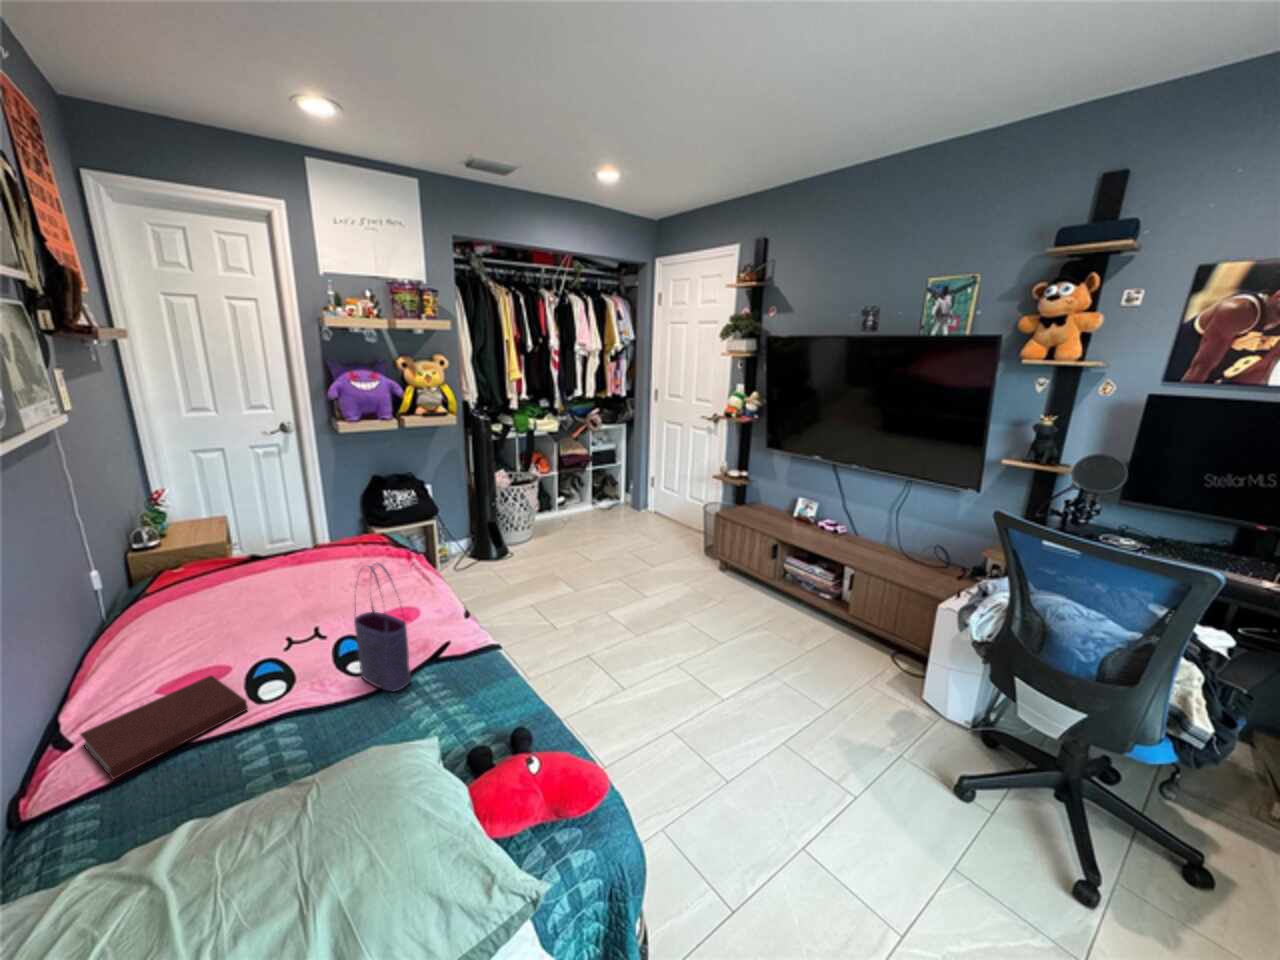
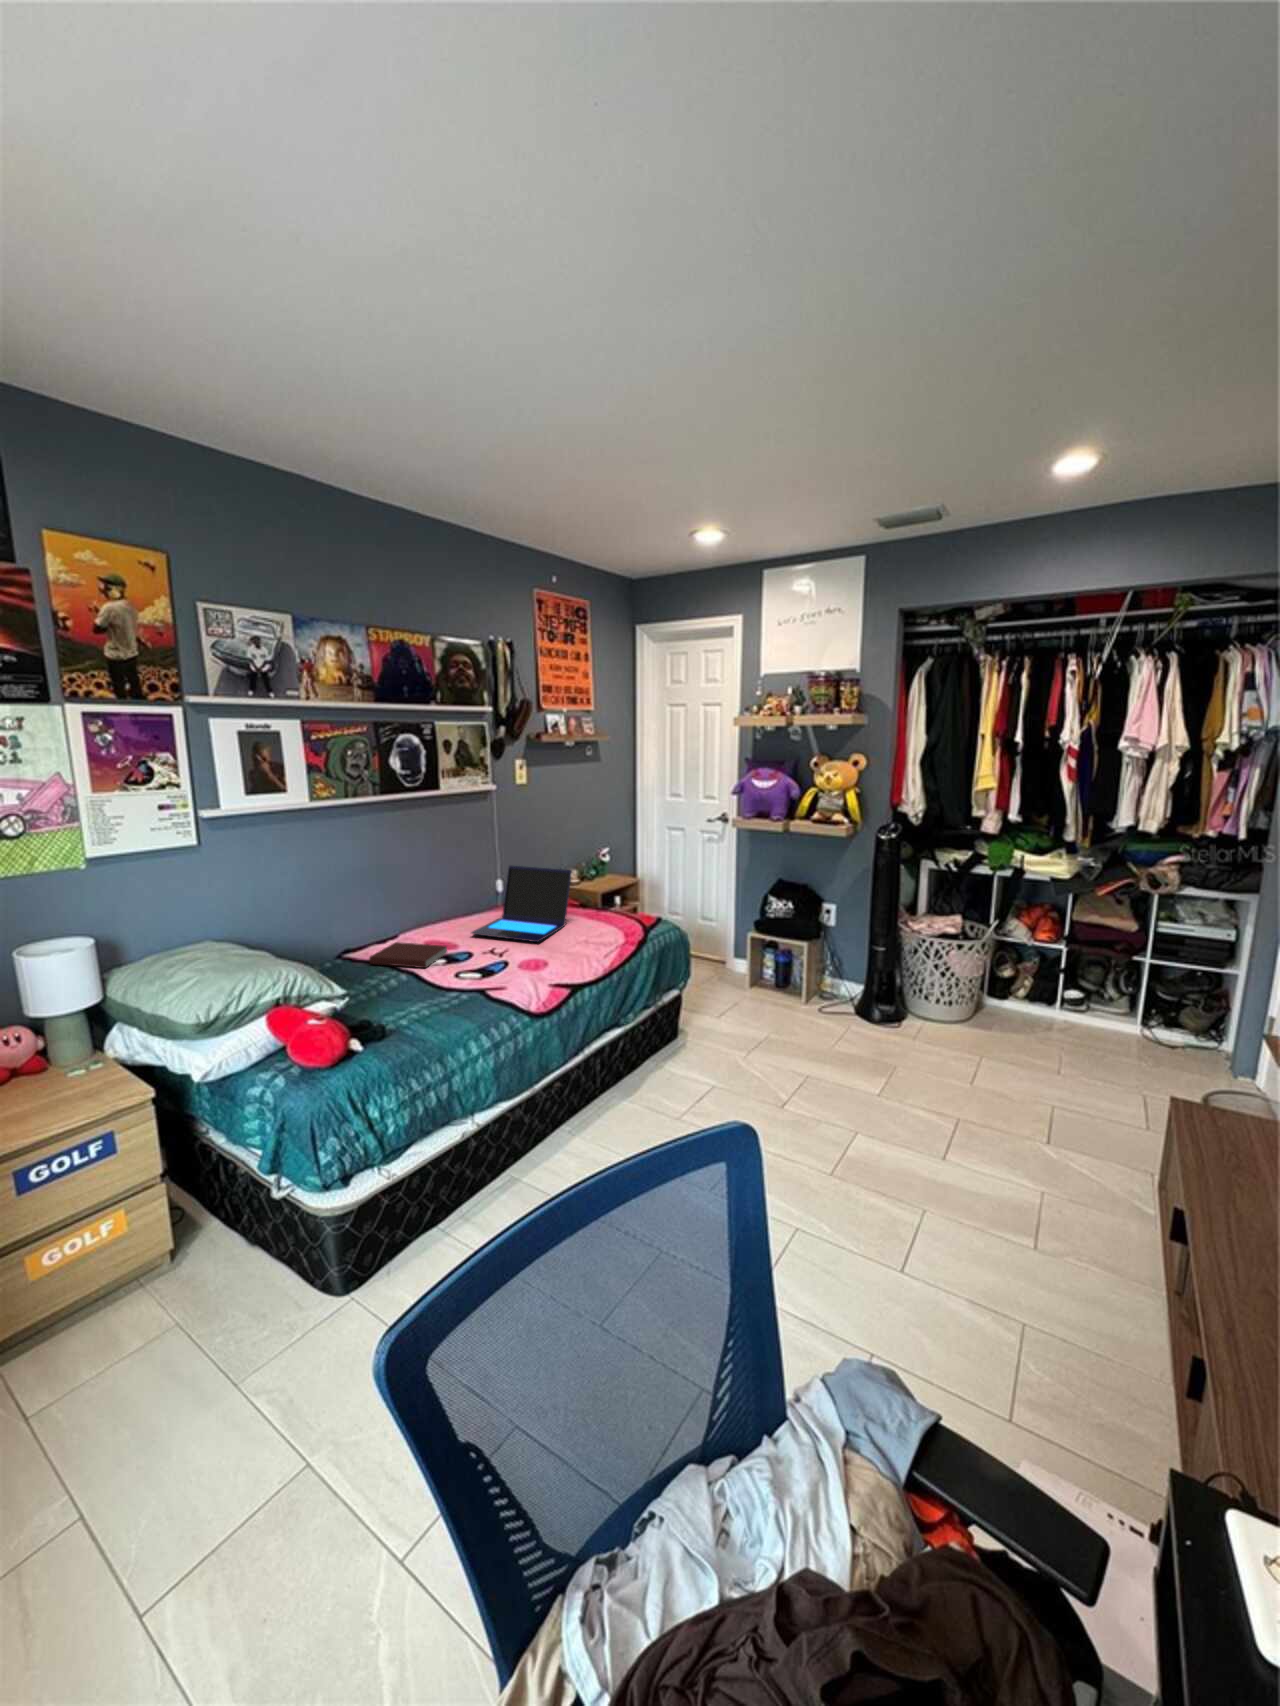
laptop: none [156,514,330,648] -> present [471,866,572,942]
tote bag: present [354,563,411,691] -> none [446,898,477,999]

